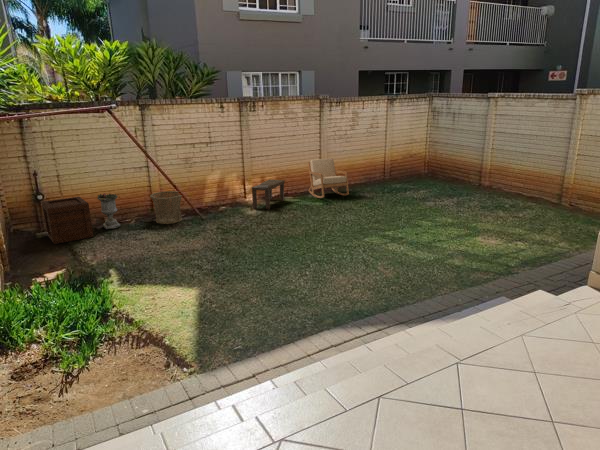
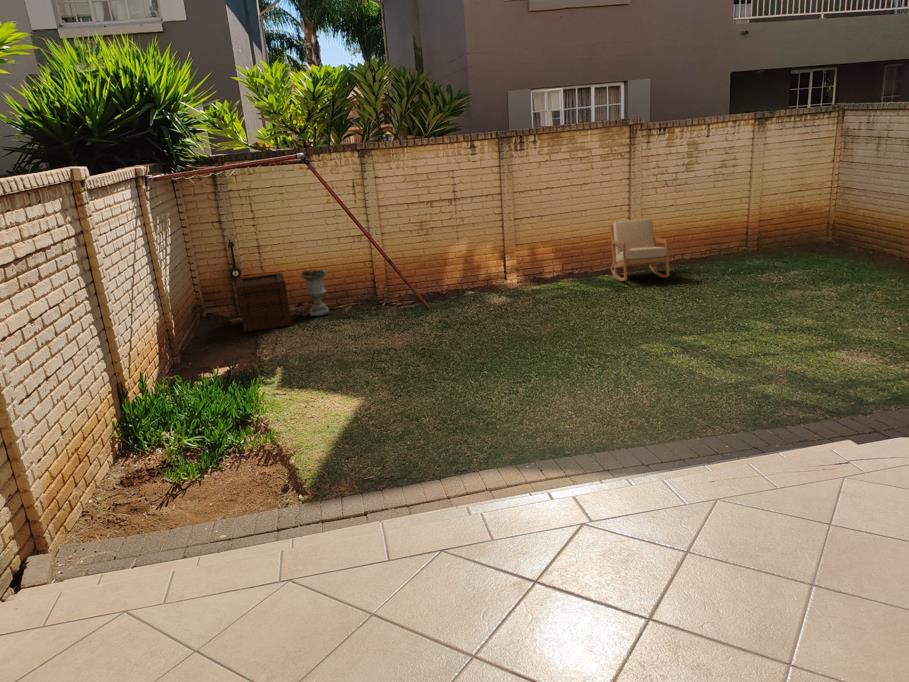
bench: present [252,180,285,209] -> none [512,252,567,296]
basket: present [150,191,182,224] -> none [368,267,411,312]

